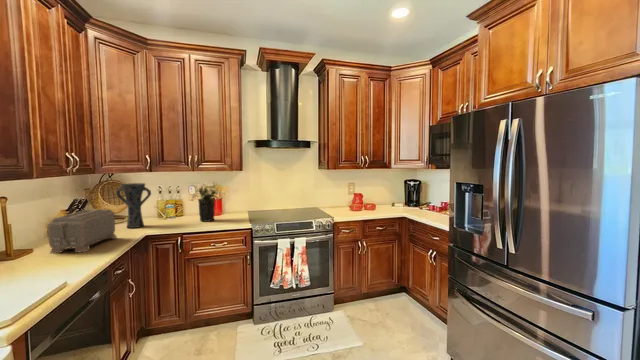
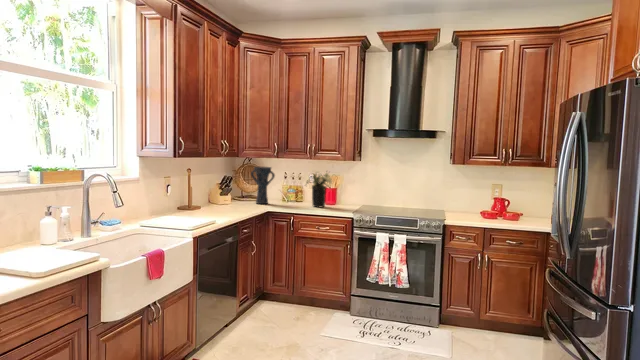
toaster: present [48,209,117,253] -> none [207,184,247,213]

